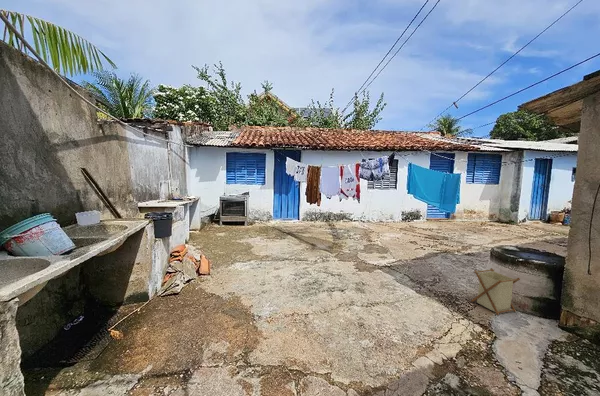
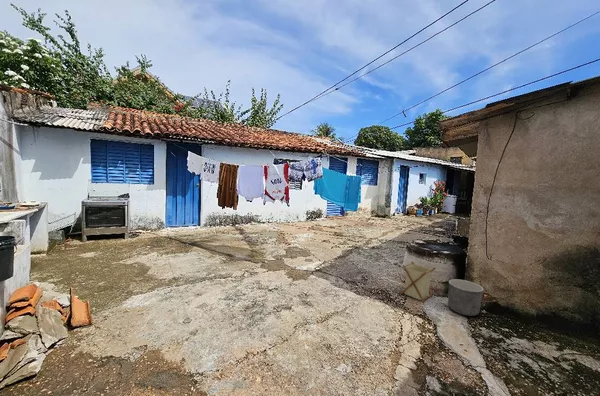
planter: none [532,295,585,343] -> present [448,279,483,316]

